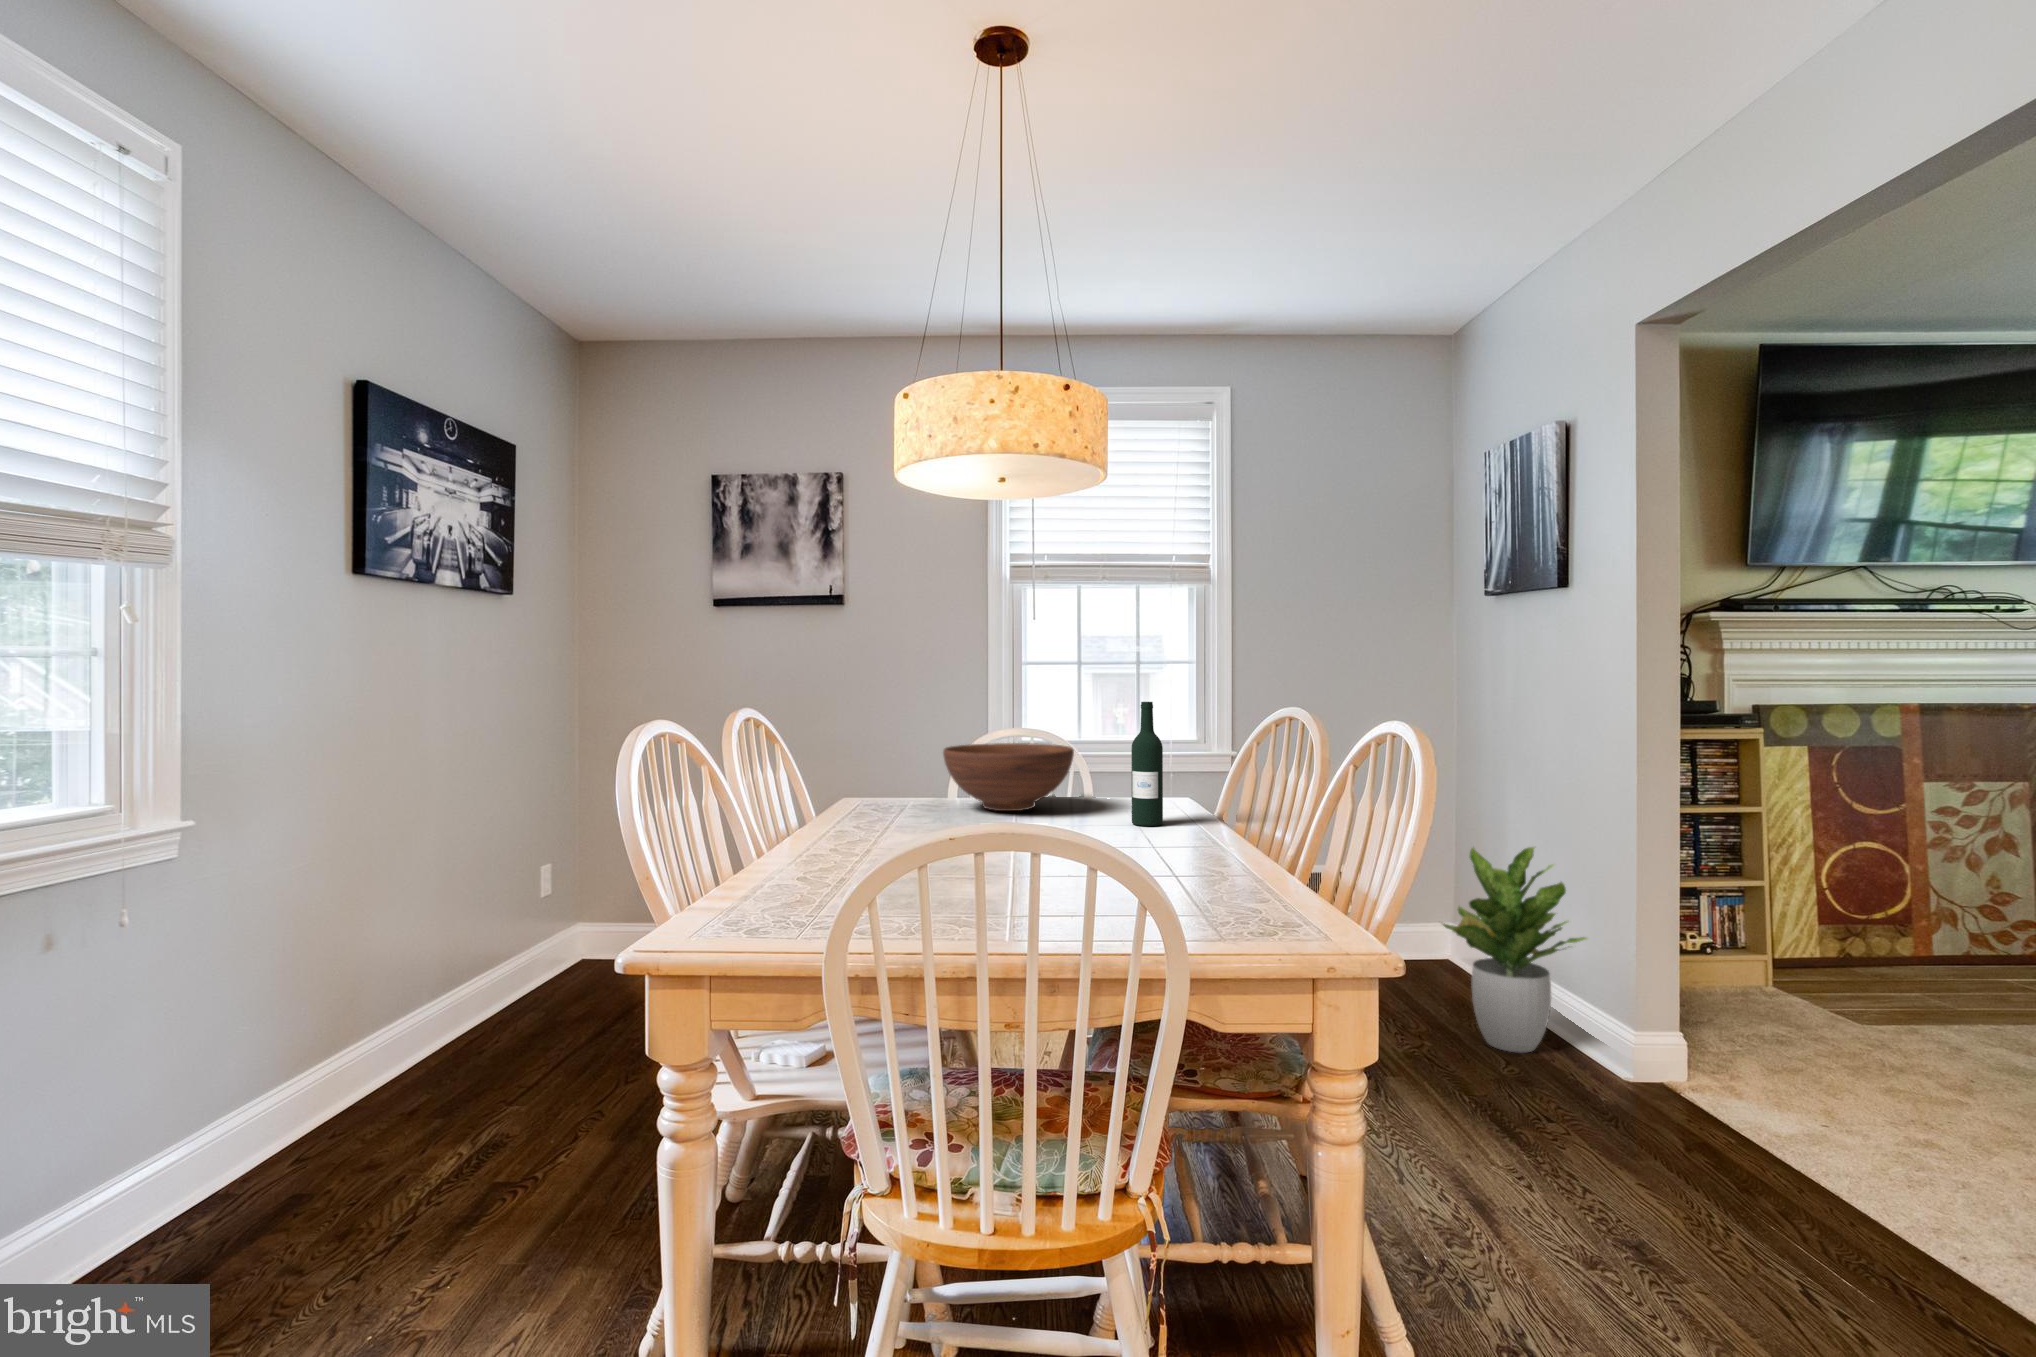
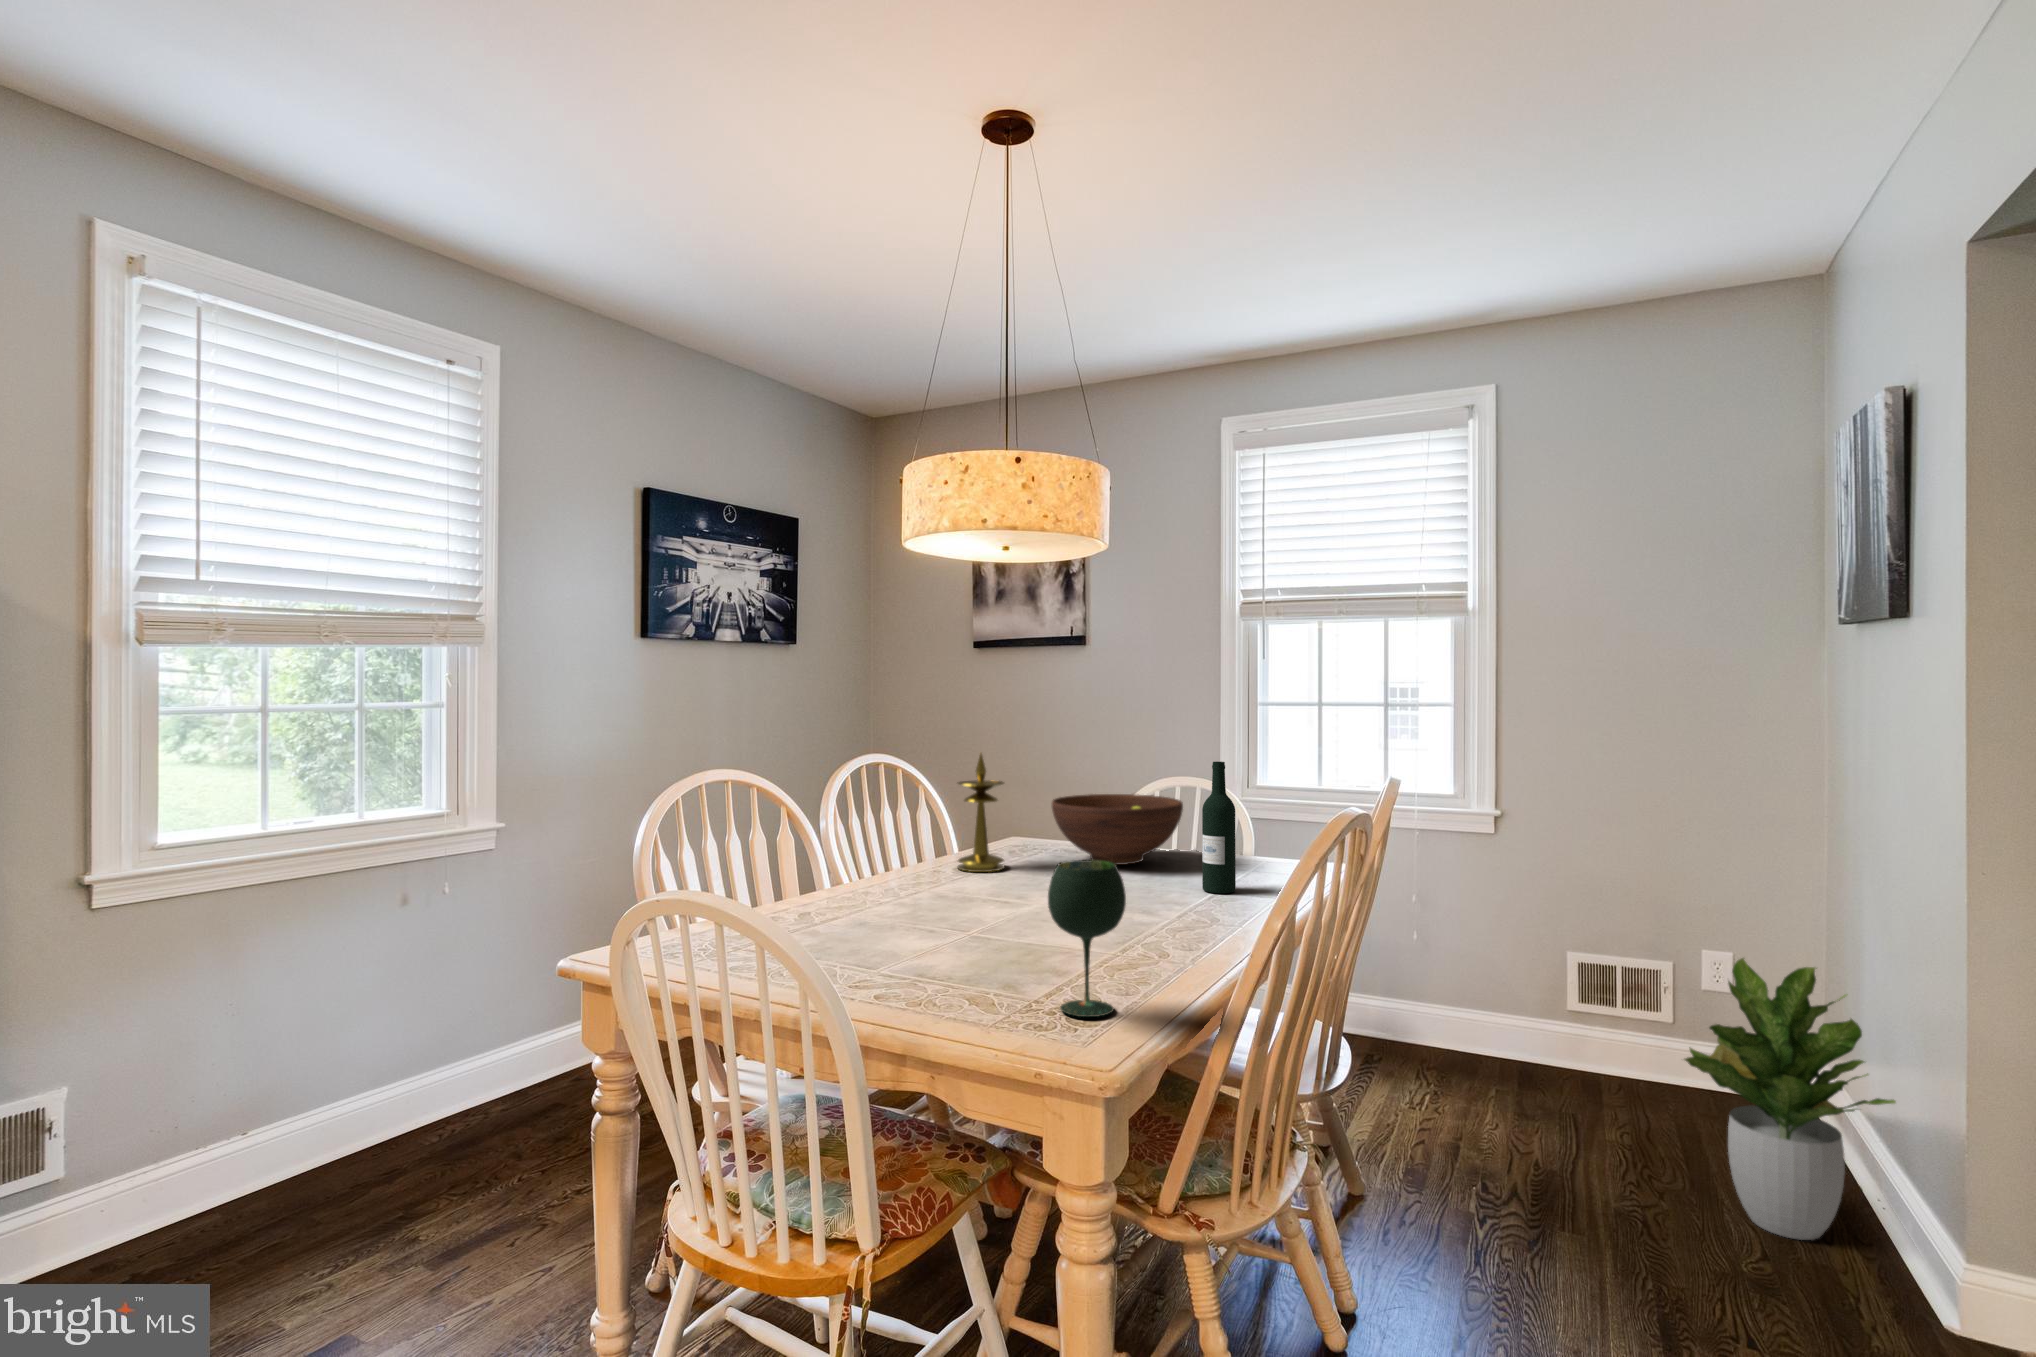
candlestick: none [867,700,919,827] -> present [957,753,1004,872]
wine glass: none [1231,779,1310,932] -> present [1048,860,1126,1017]

